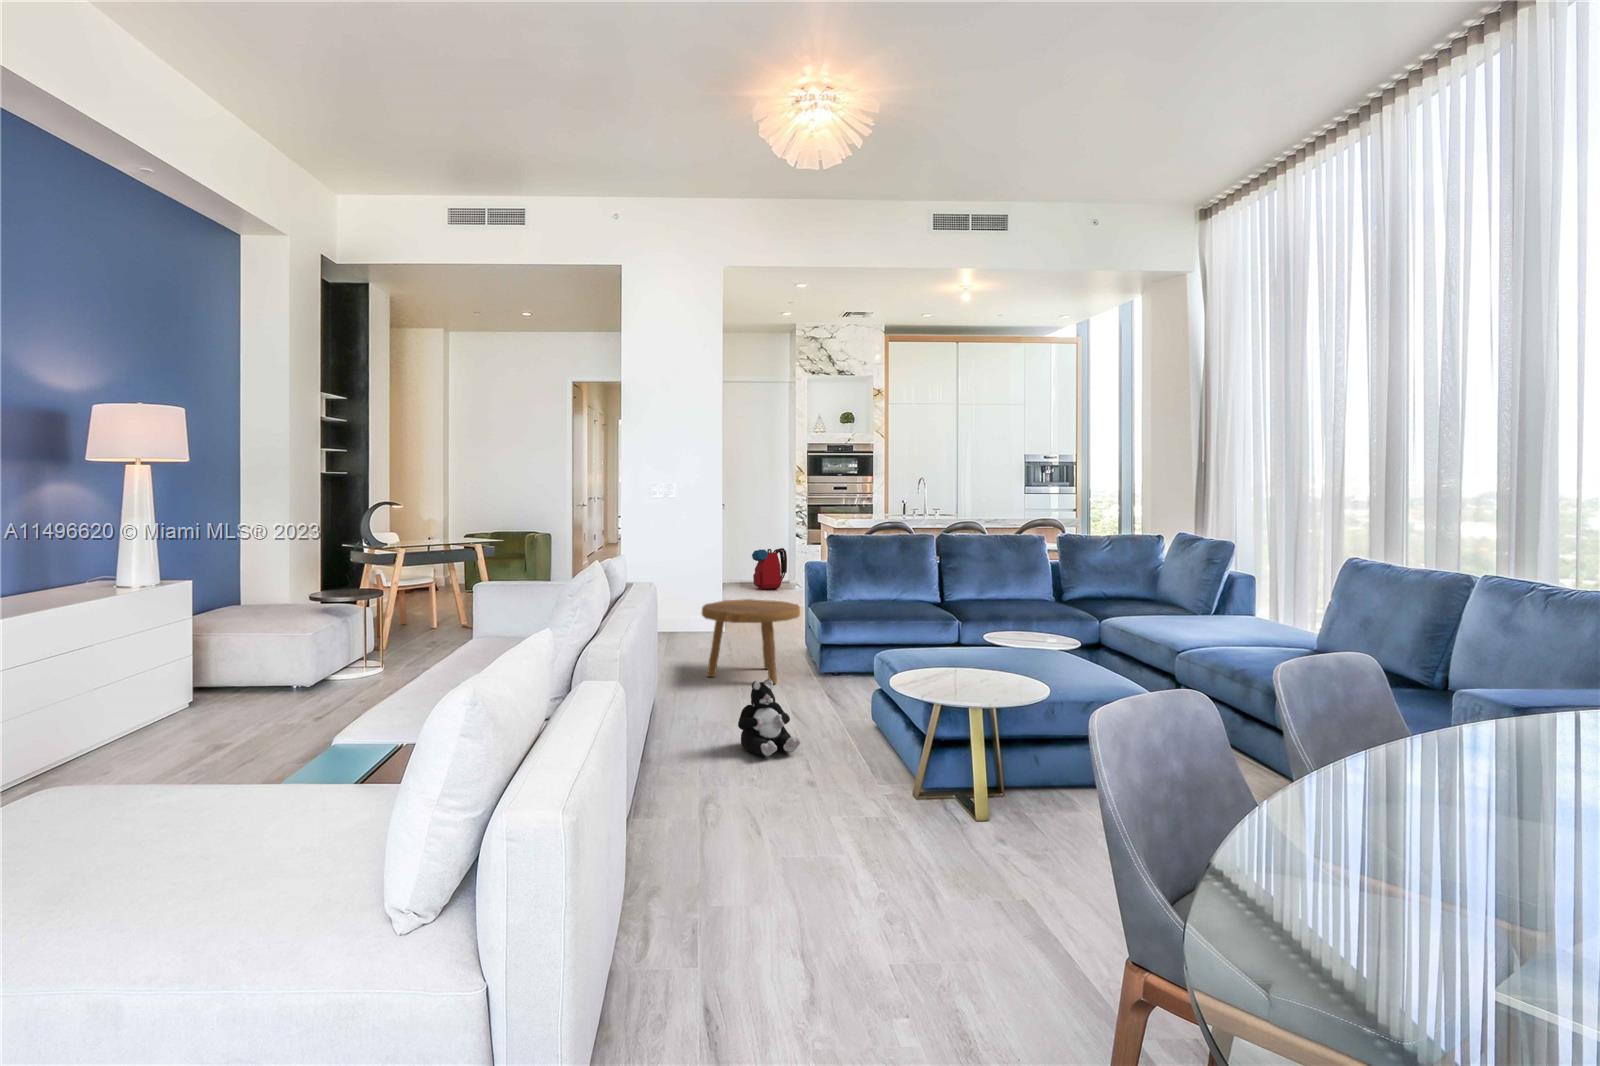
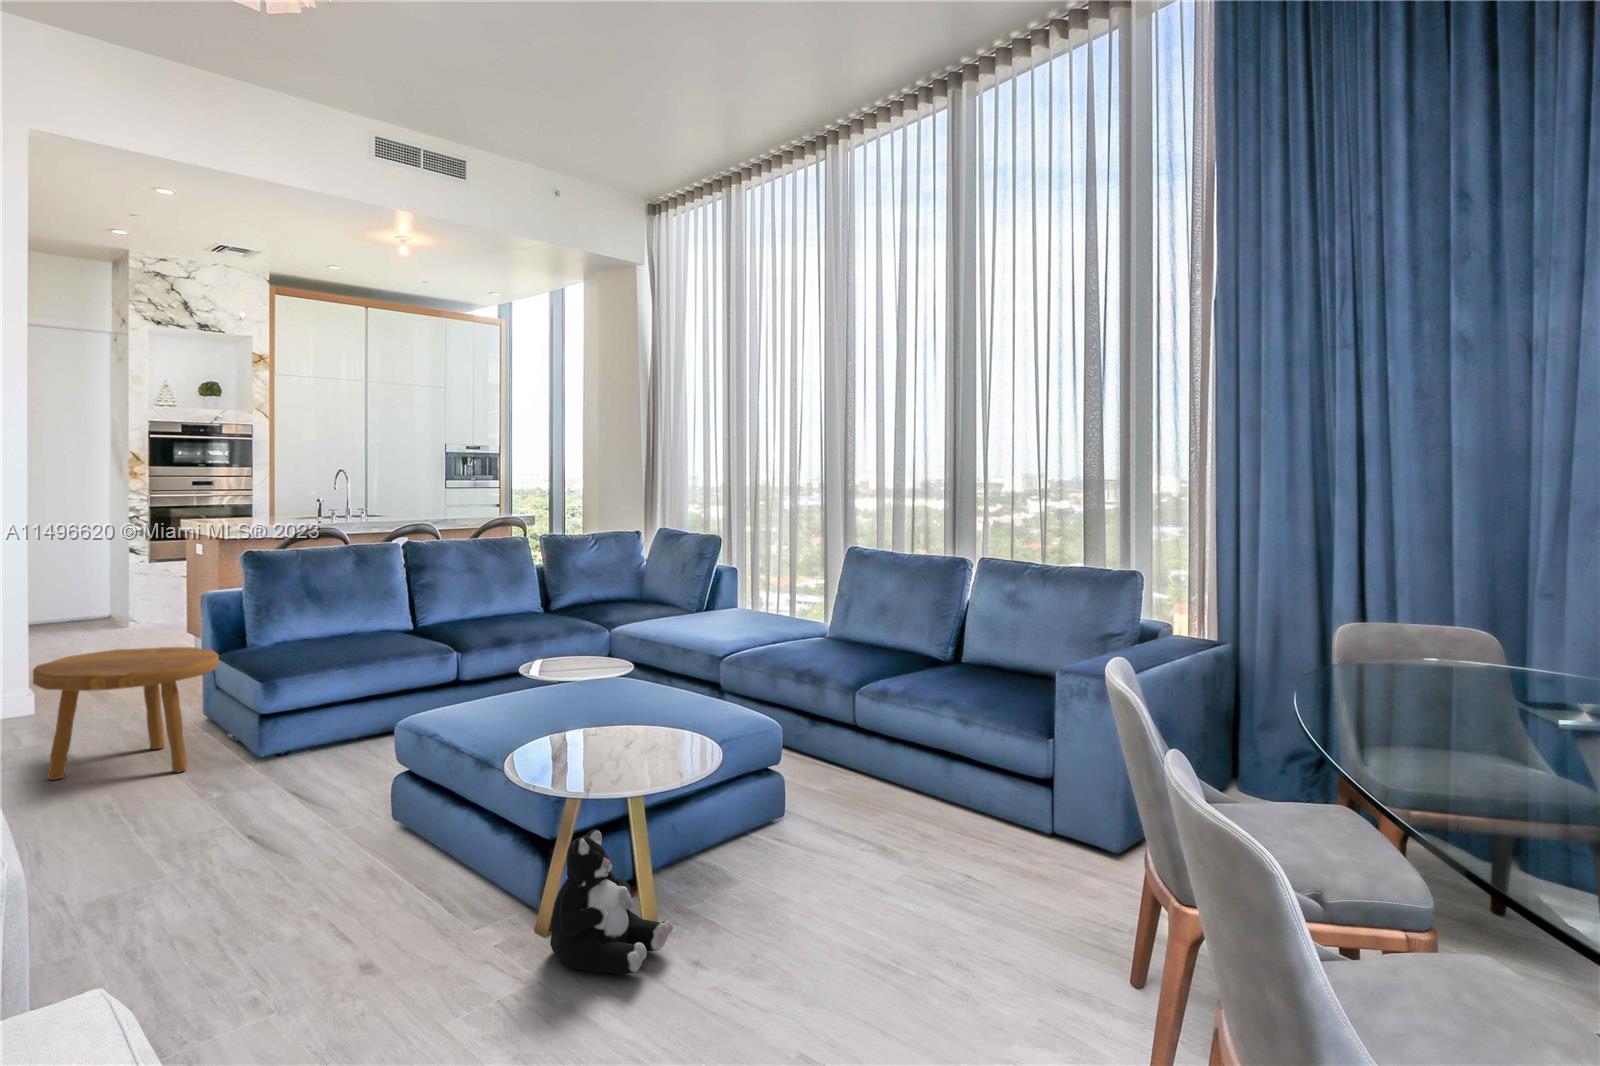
backpack: present [752,548,787,590] -> none [47,566,113,628]
plush toy: present [738,679,801,756] -> present [550,829,673,974]

